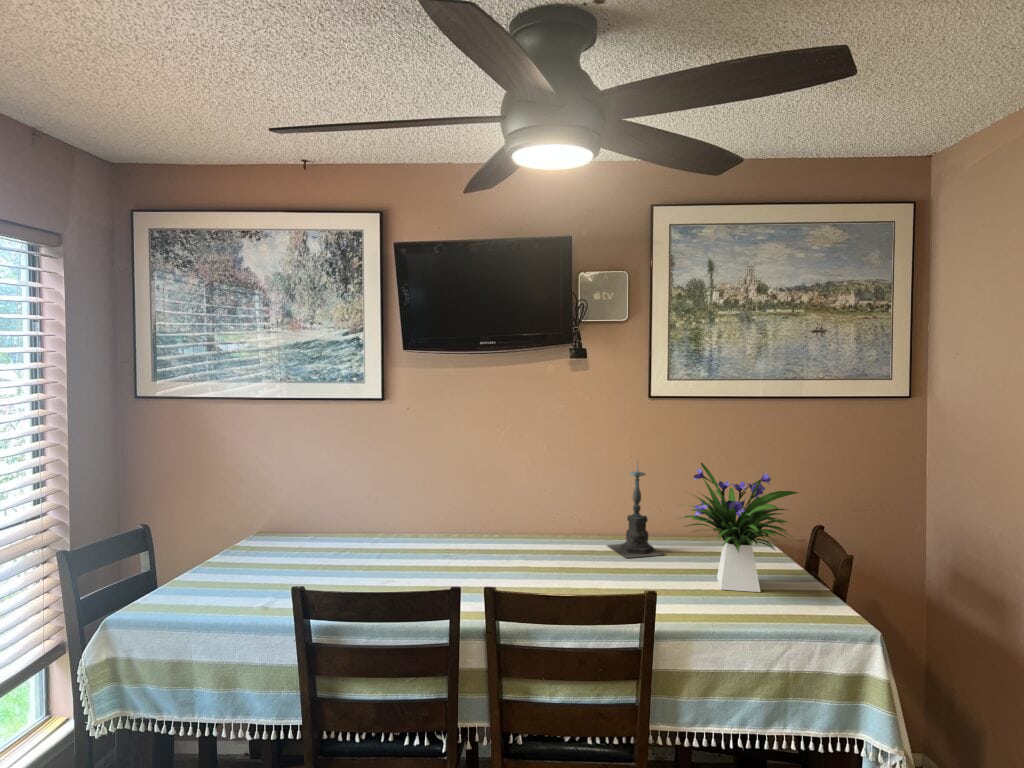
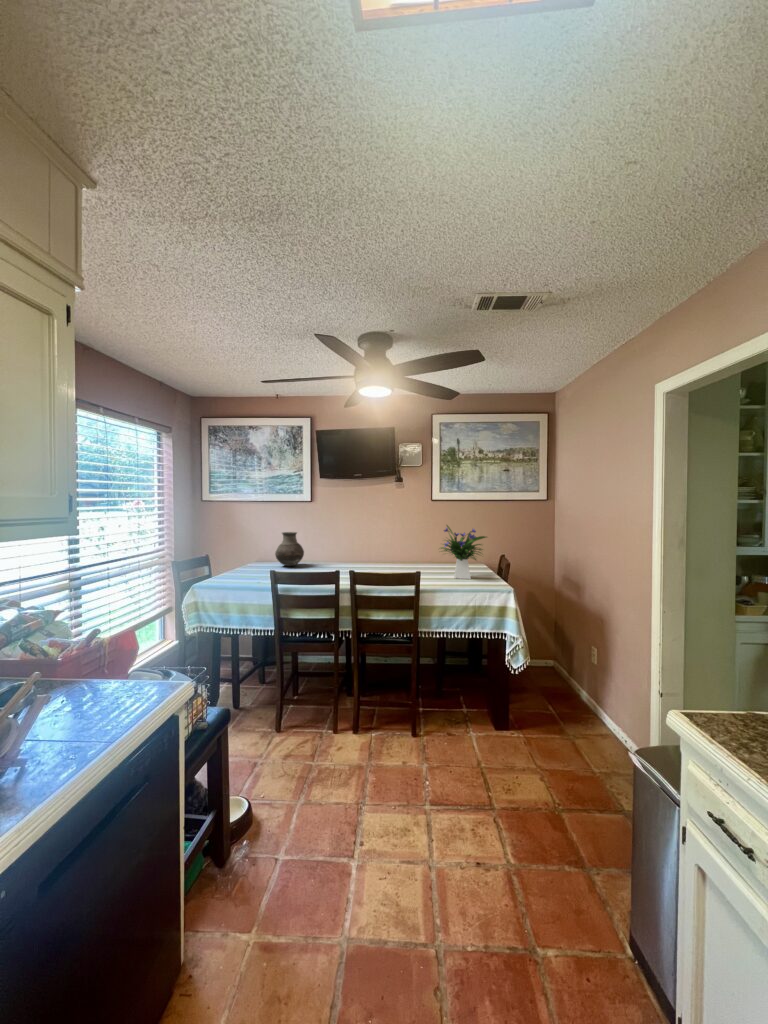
candle holder: present [608,462,665,558] -> none [411,527,436,570]
vase: none [302,469,366,547] -> present [275,532,304,566]

